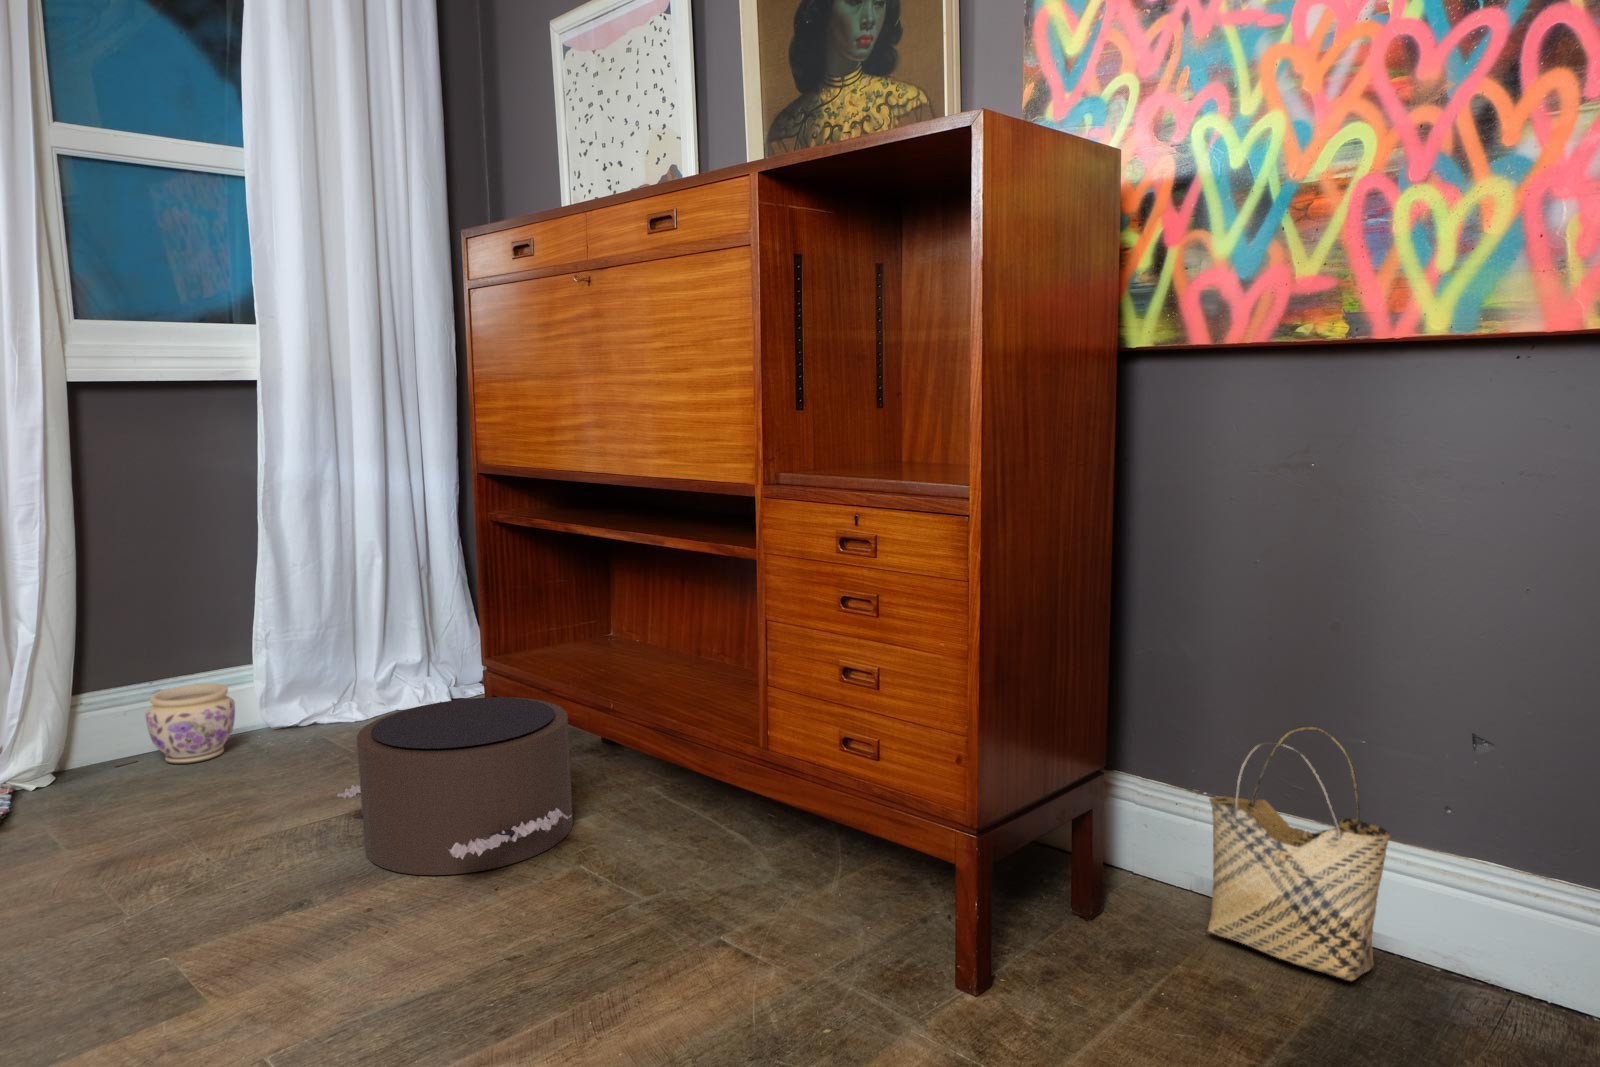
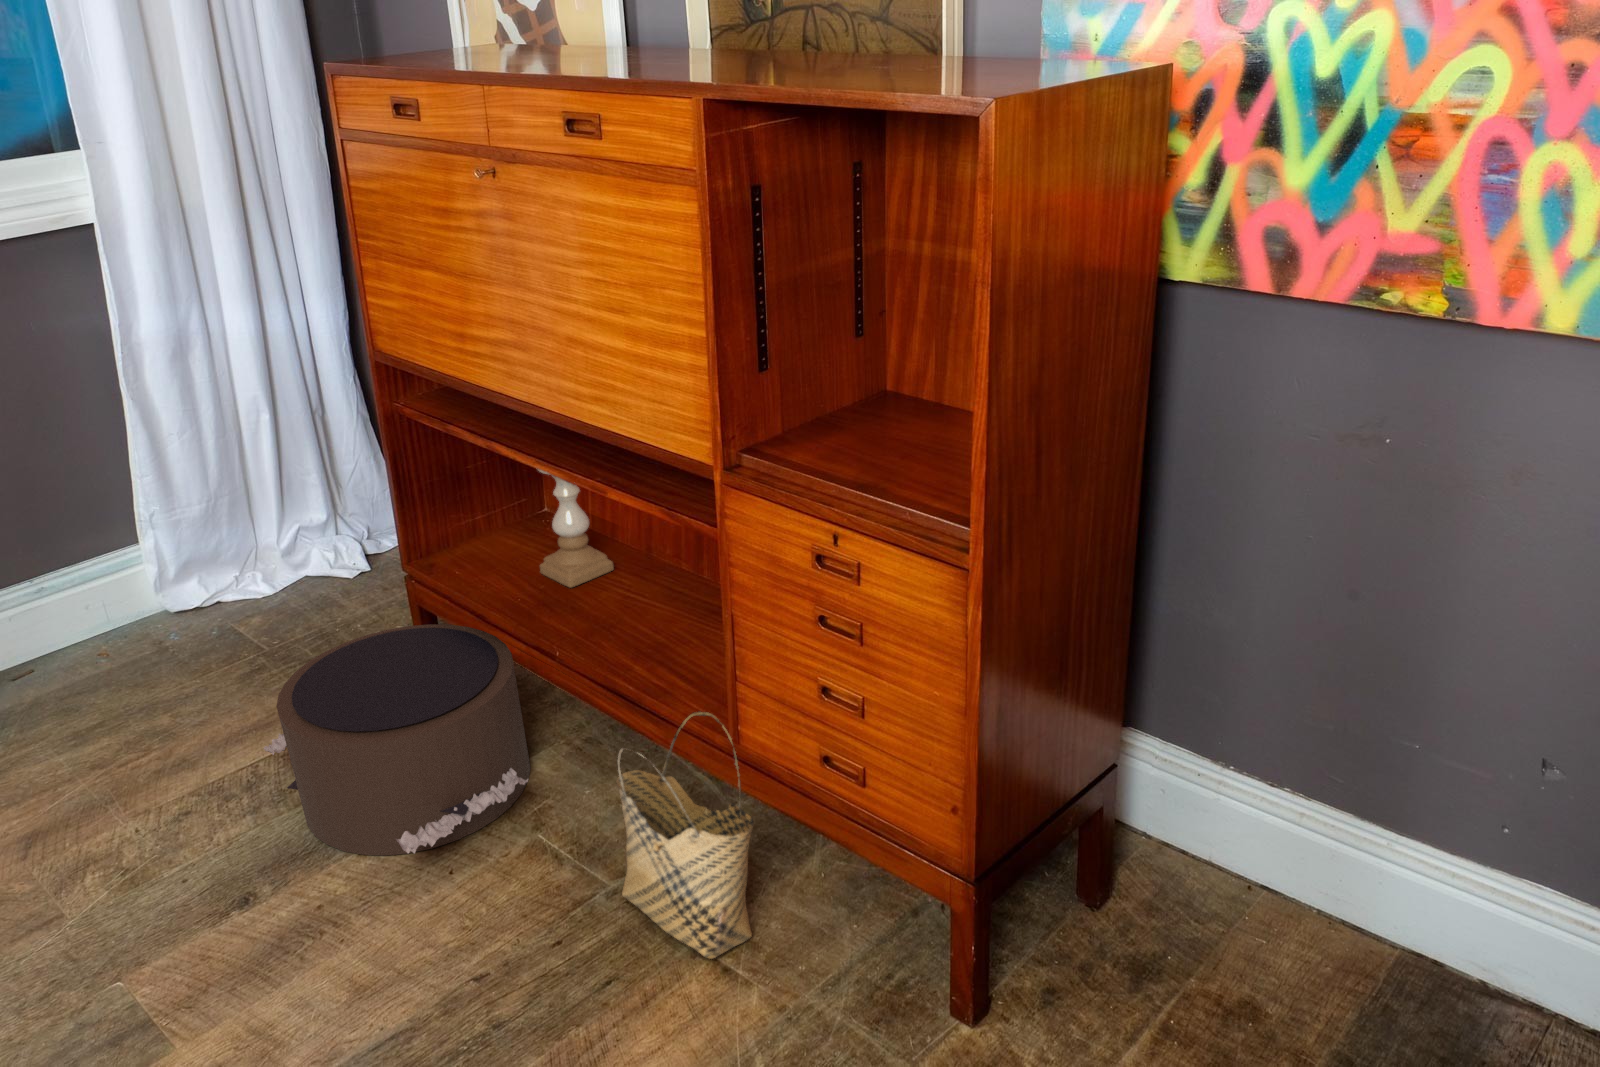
candle holder: none [597,559,661,671] -> present [539,470,614,588]
planter: present [145,684,235,764] -> none [26,580,130,678]
woven basket: present [1208,726,1390,981] -> present [616,711,753,959]

